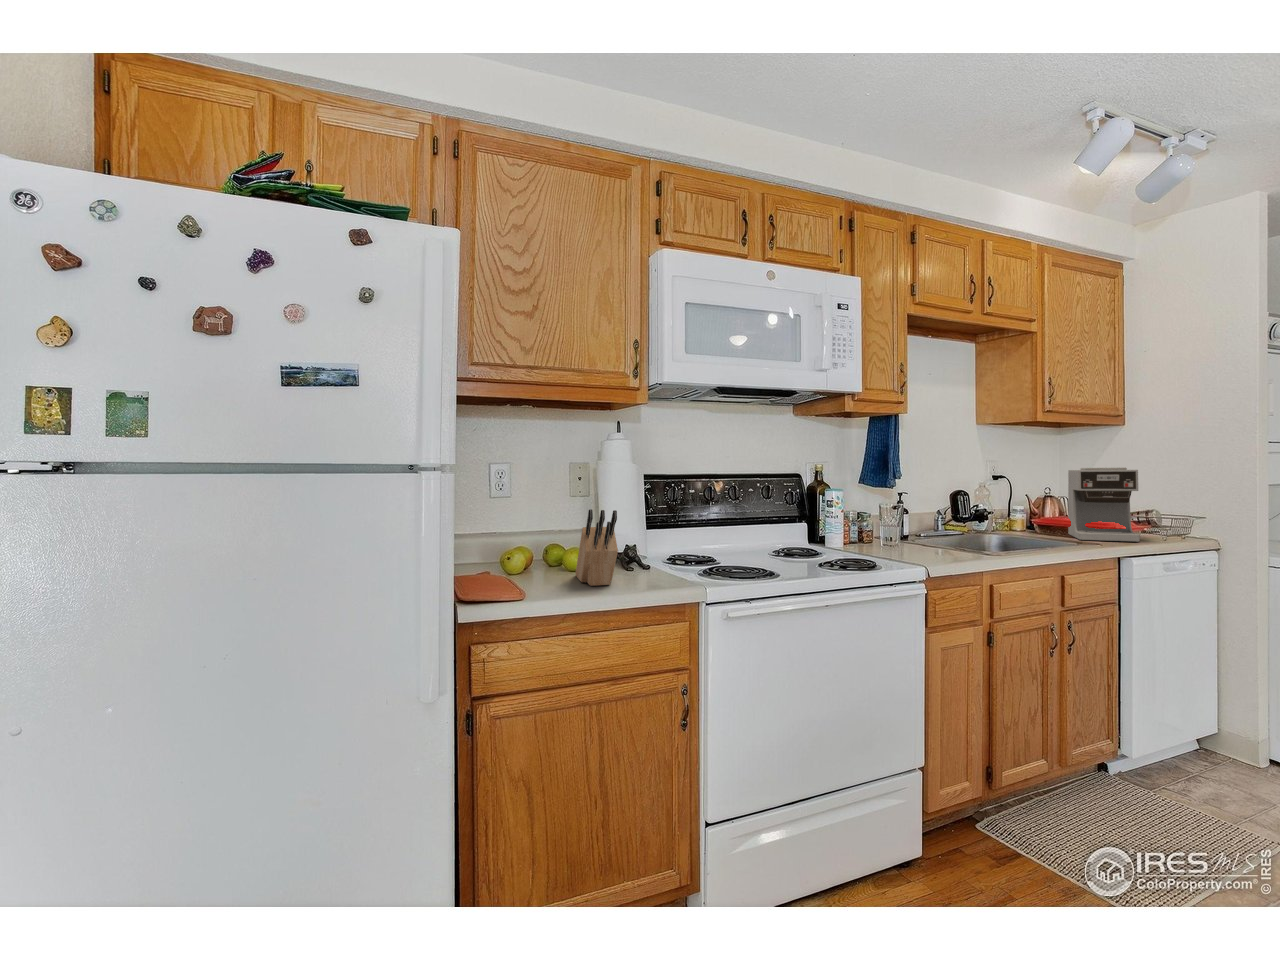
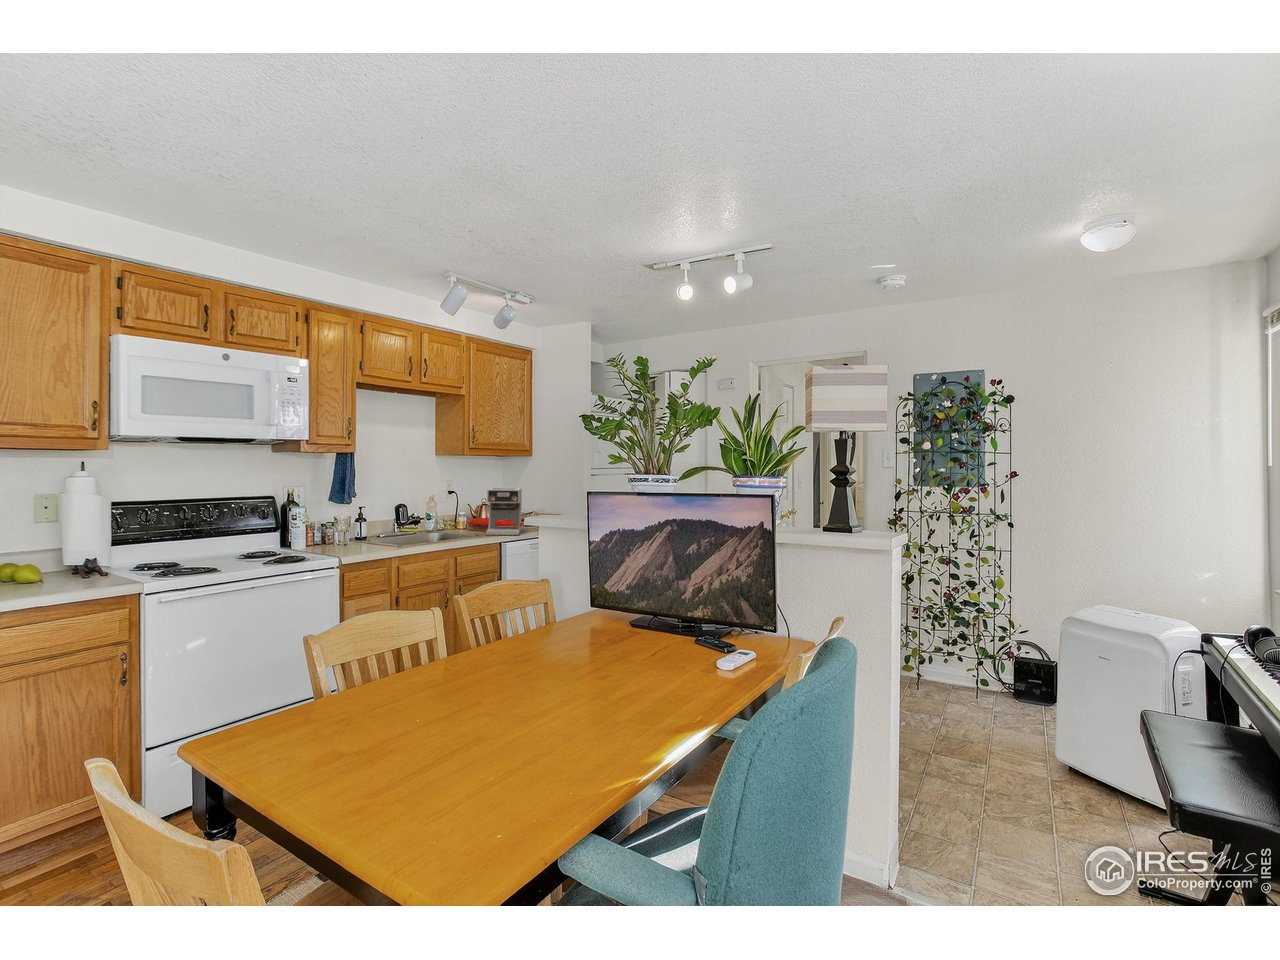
knife block: present [576,509,618,586] -> none [30,535,64,591]

